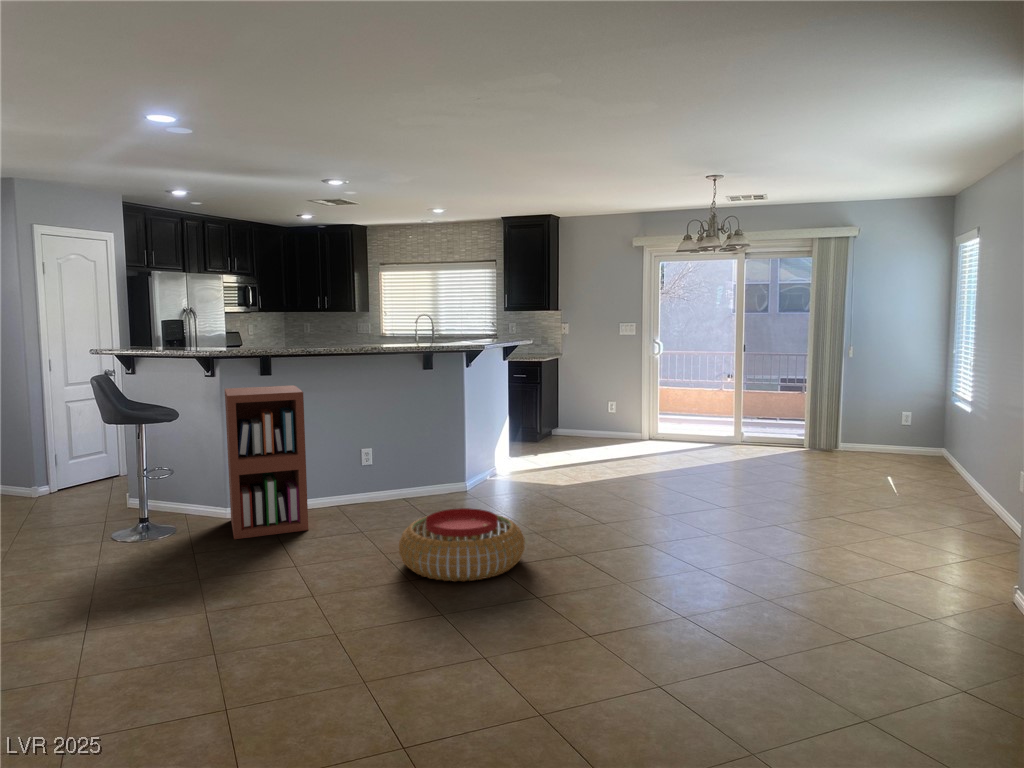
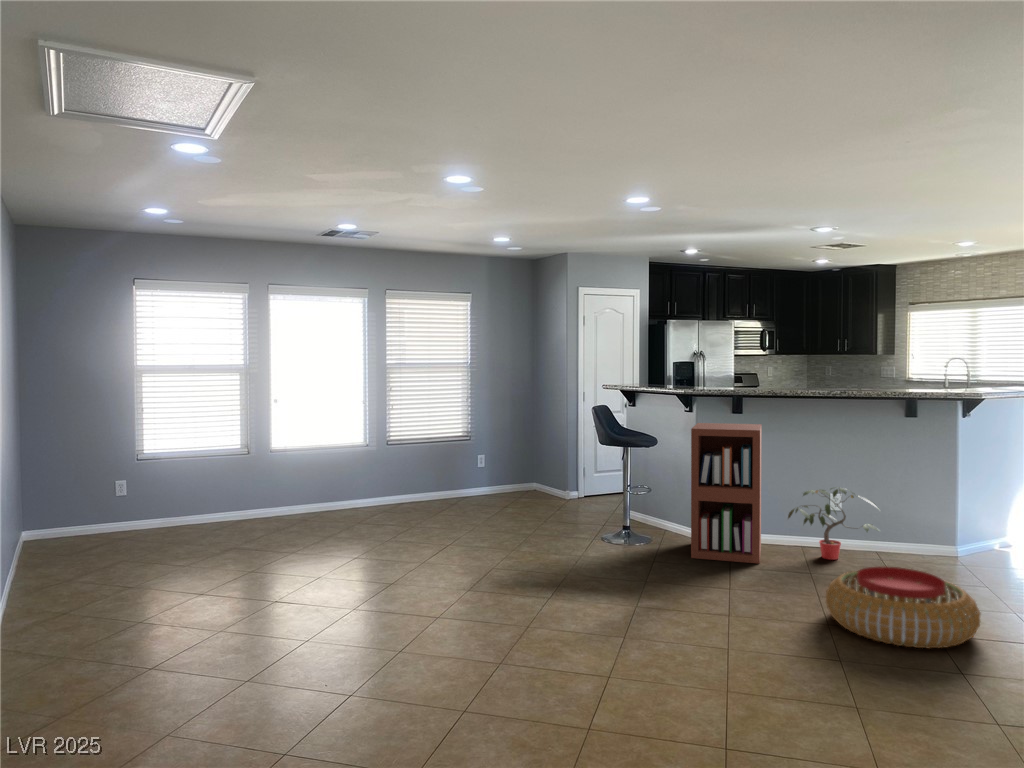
potted plant: none [326,441,414,512] -> present [788,488,879,560]

